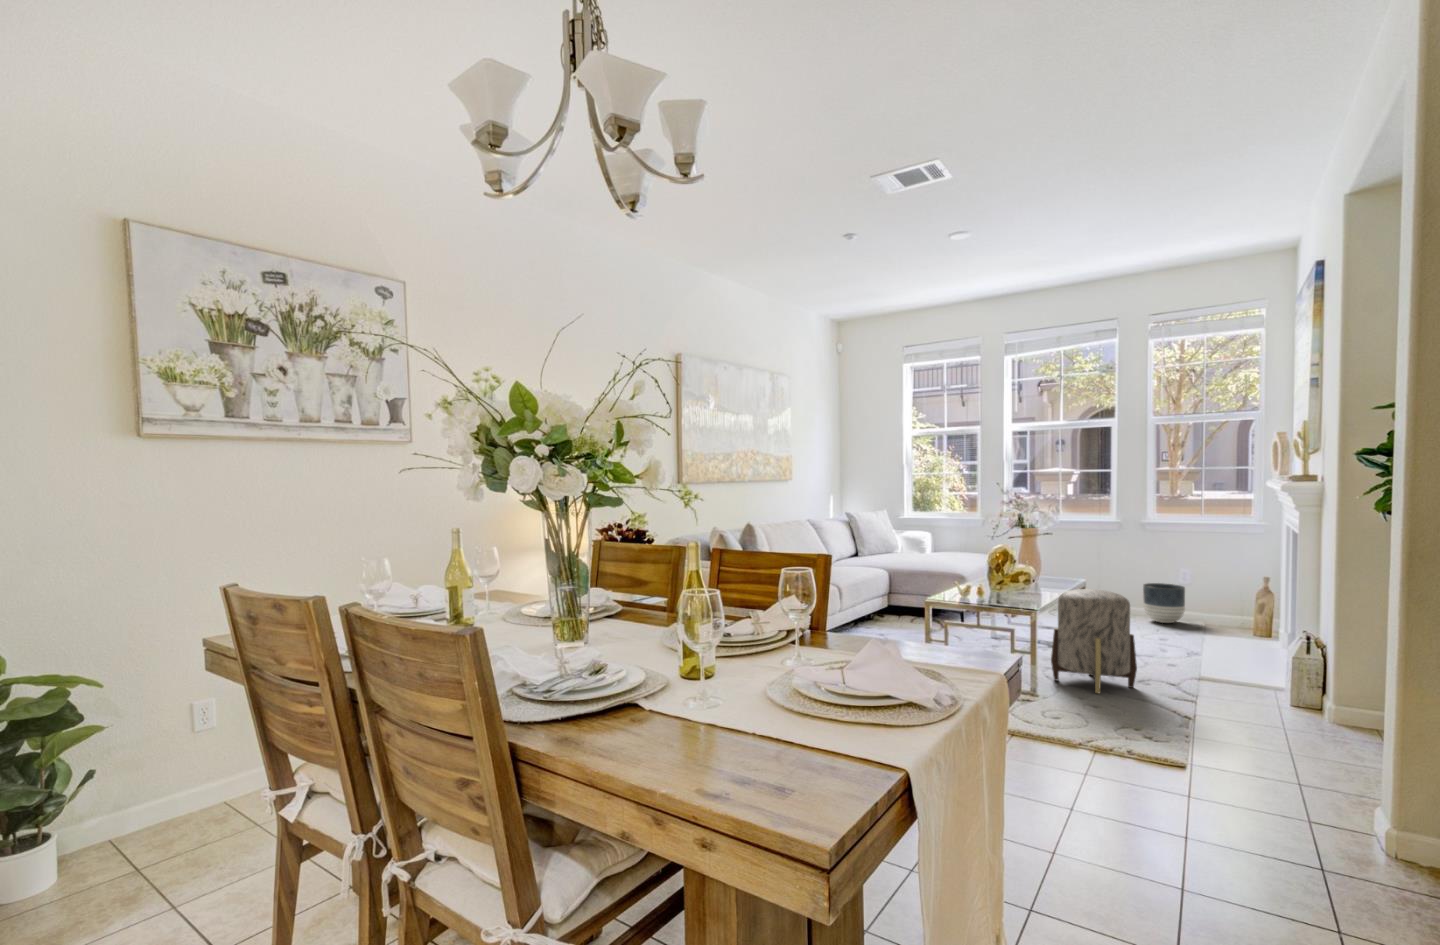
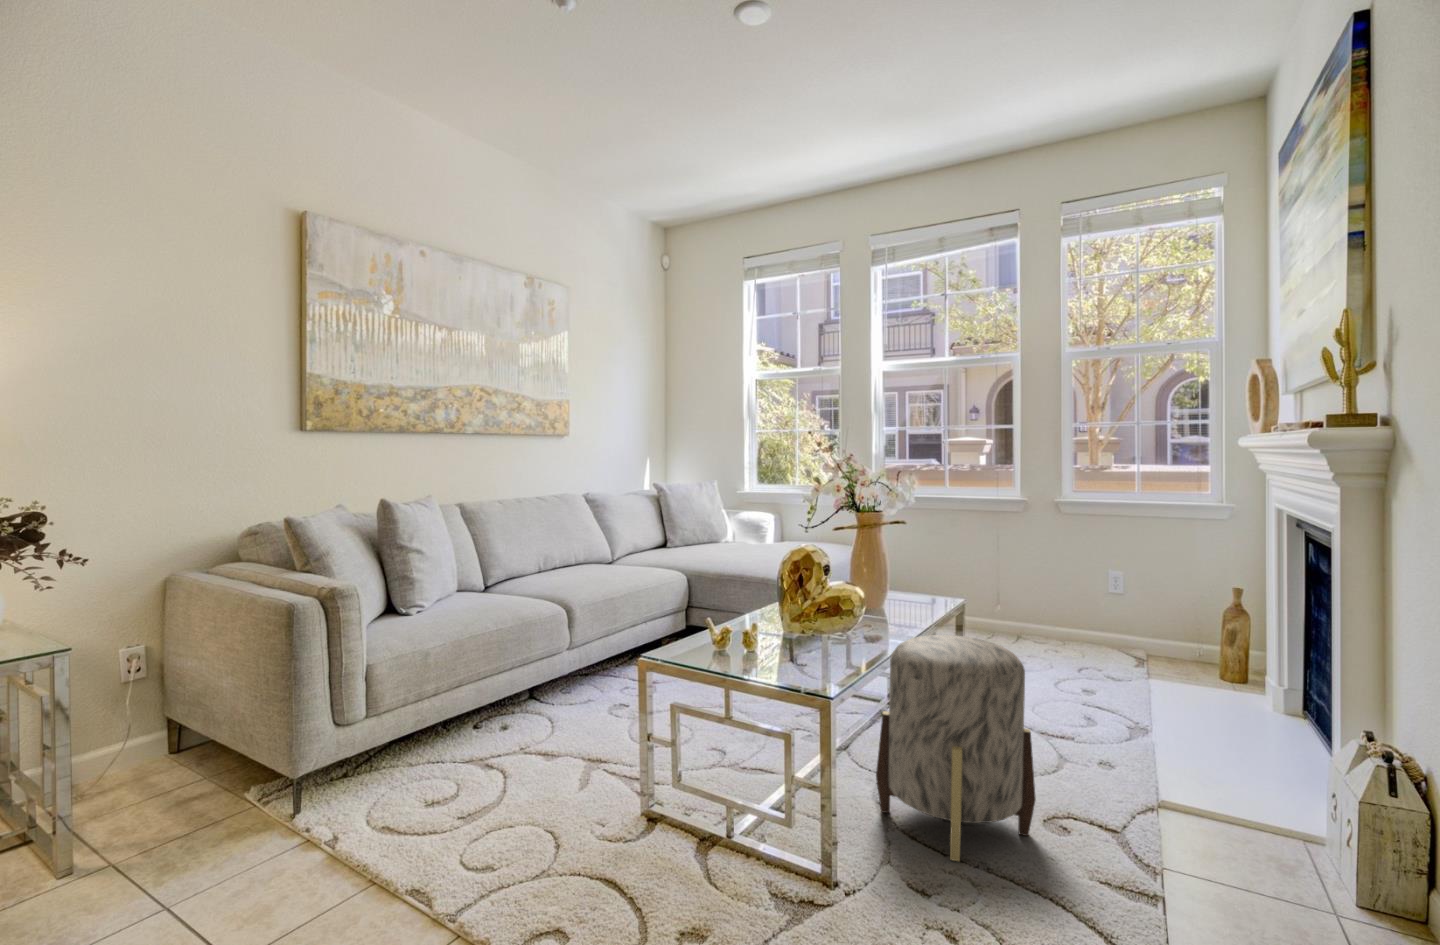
planter: present [1143,583,1185,623] -> none [1057,590,1117,651]

